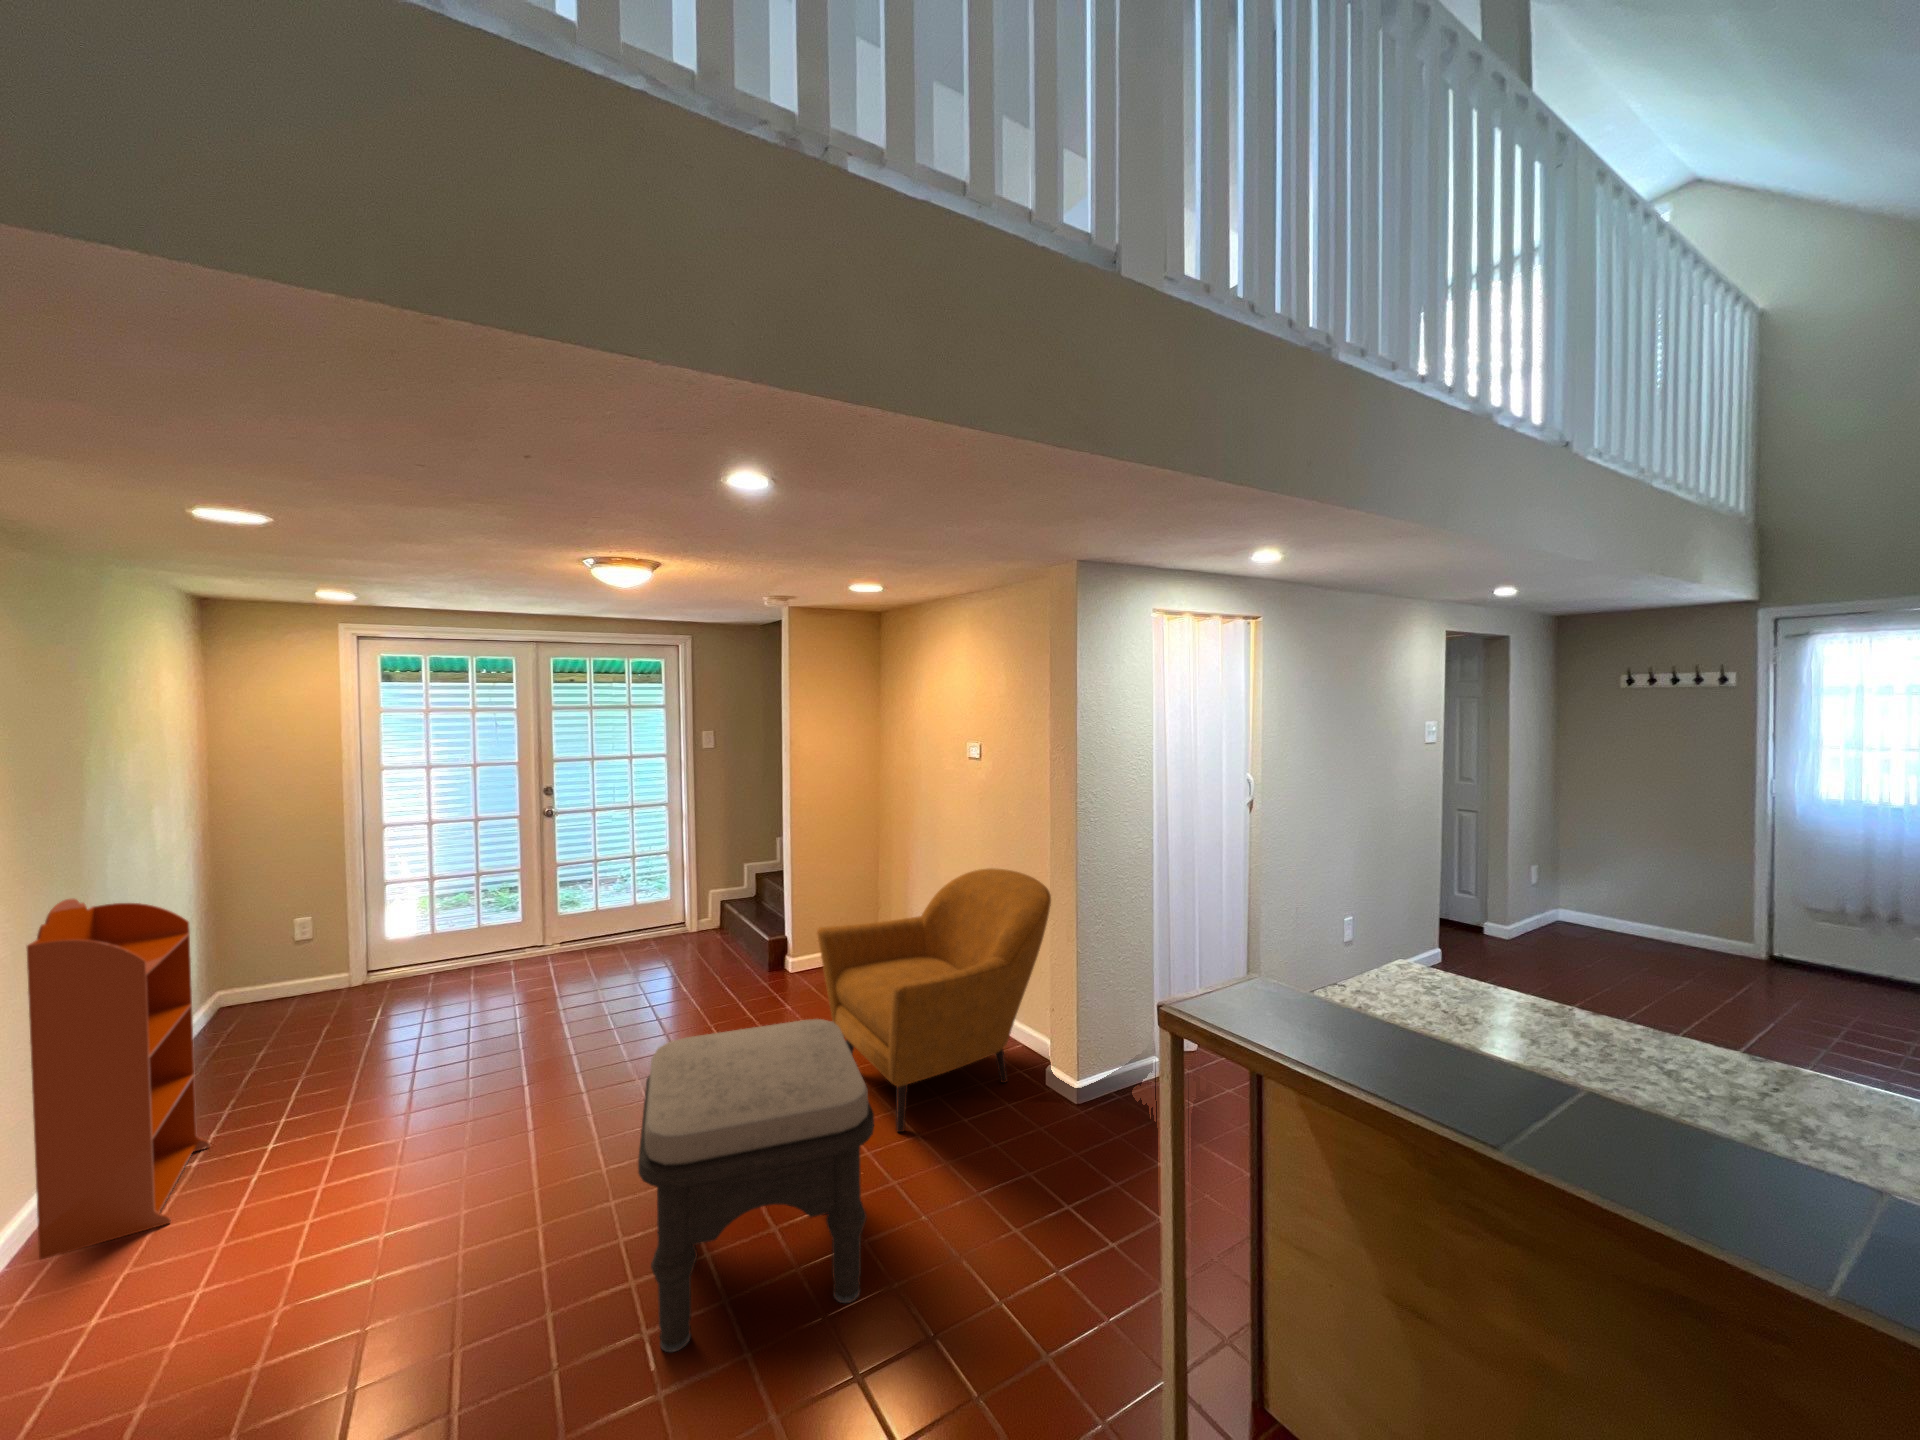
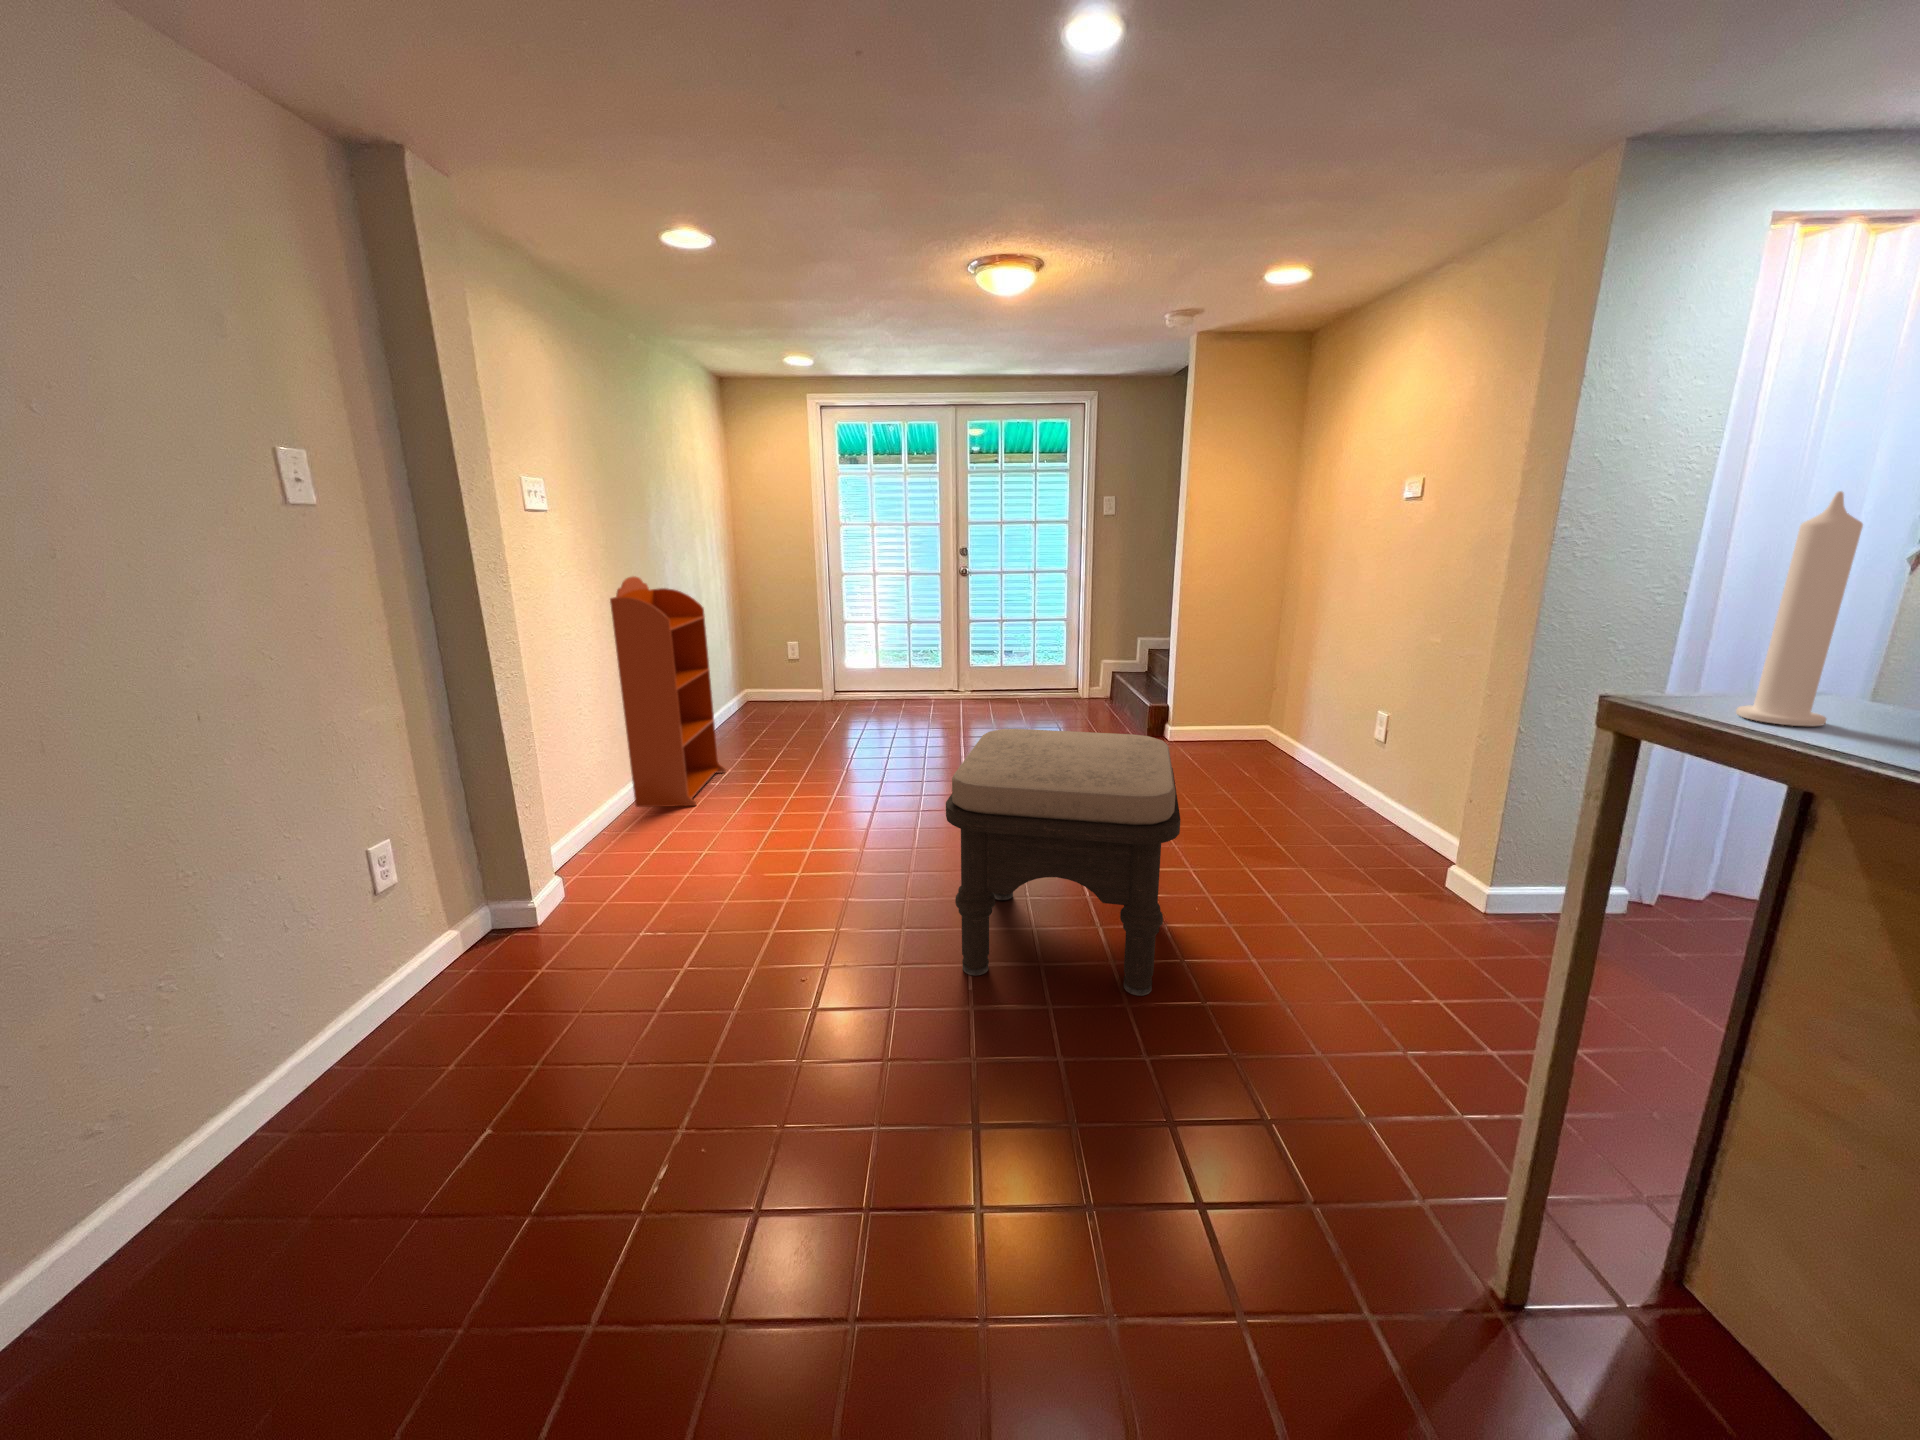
armchair: present [817,868,1051,1132] -> none [1179,627,1491,884]
candle: none [1234,904,1272,1035] -> present [1736,491,1863,726]

